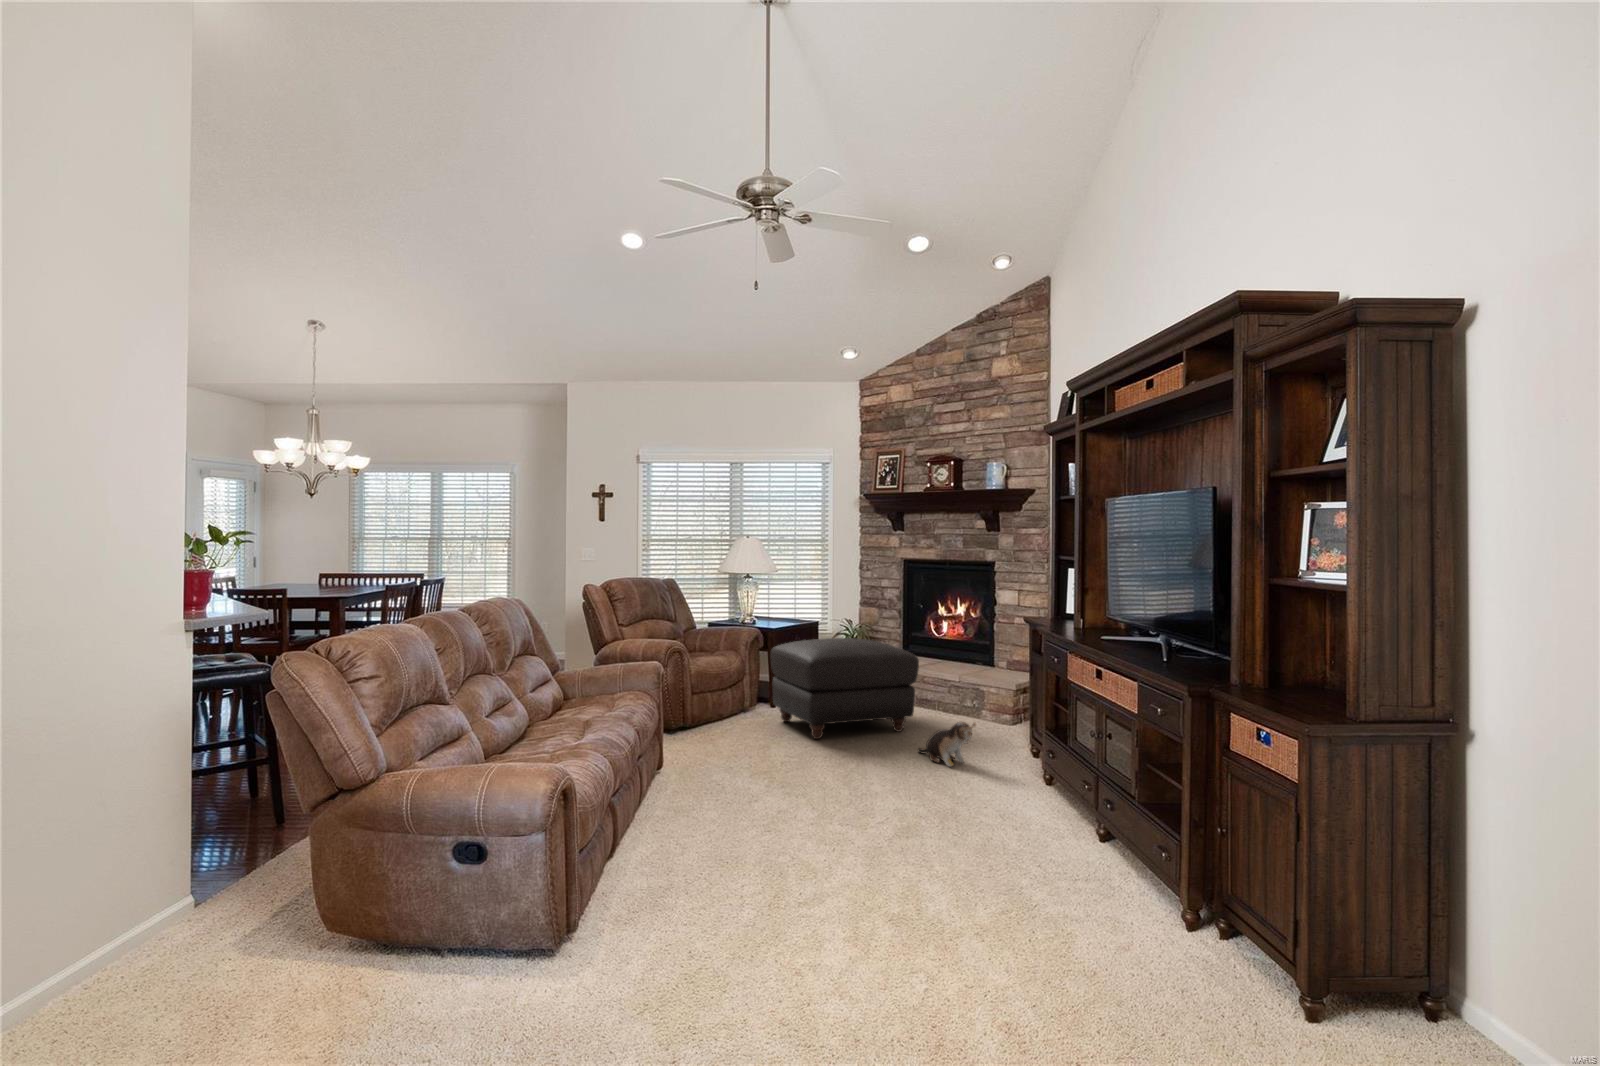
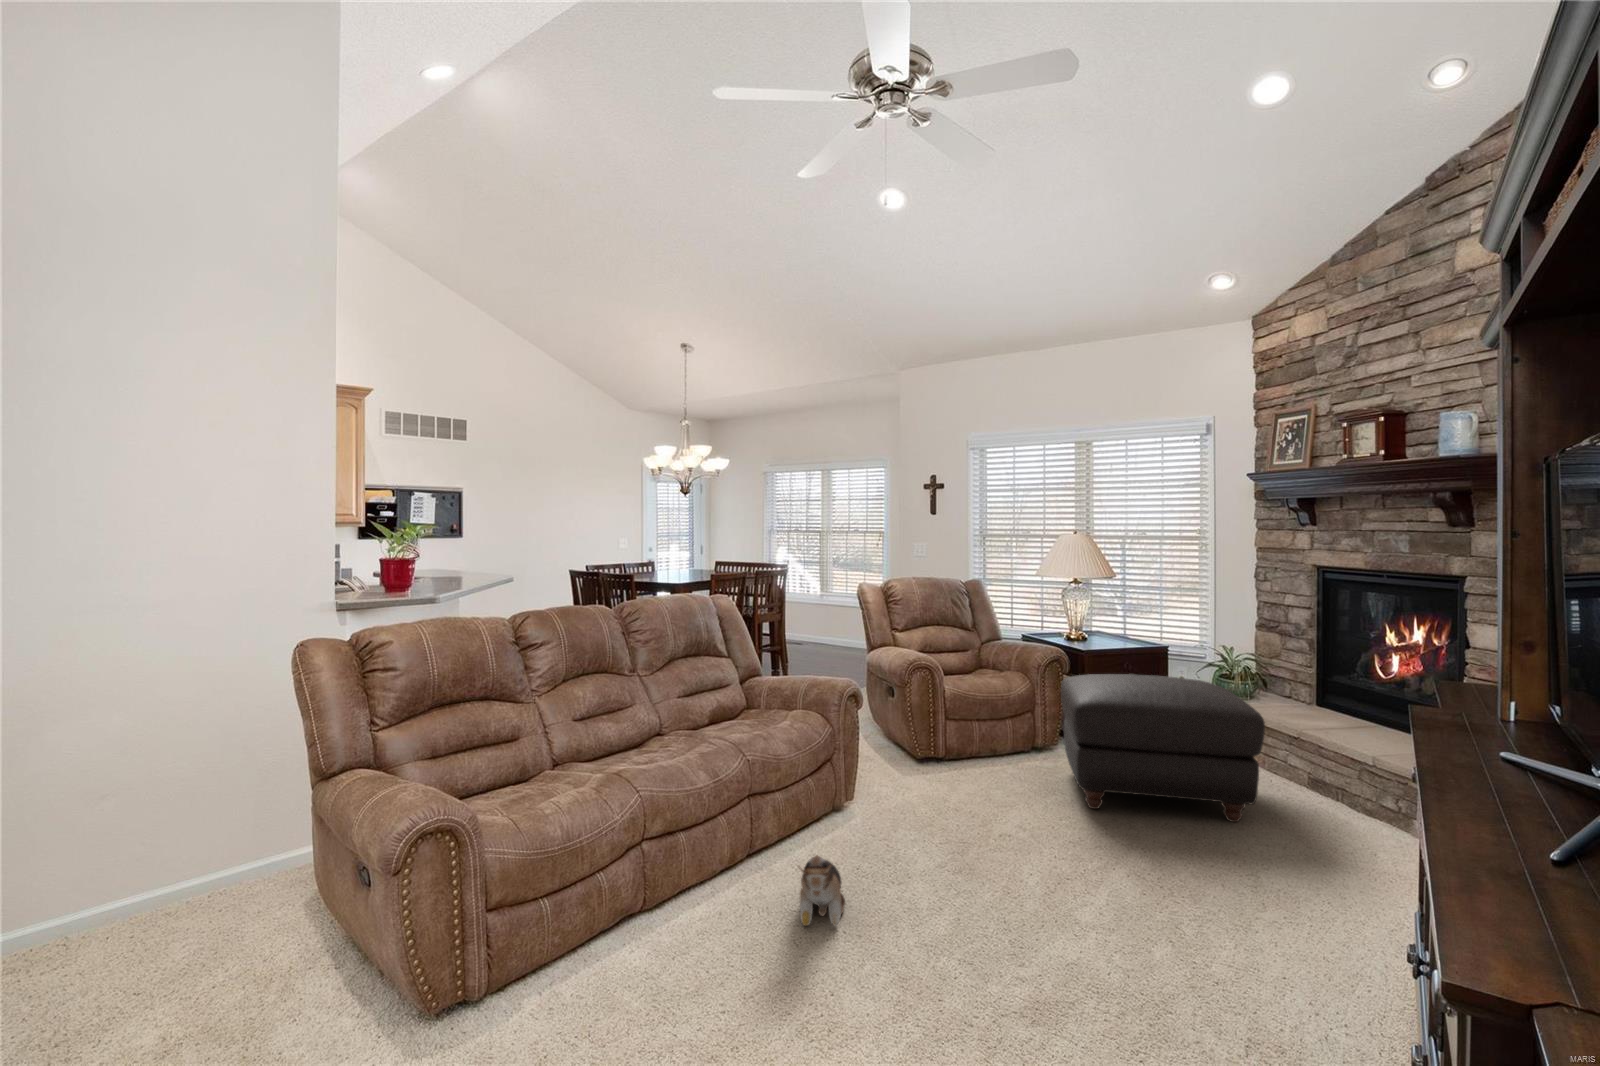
plush toy: present [918,722,976,767] -> present [800,855,845,926]

